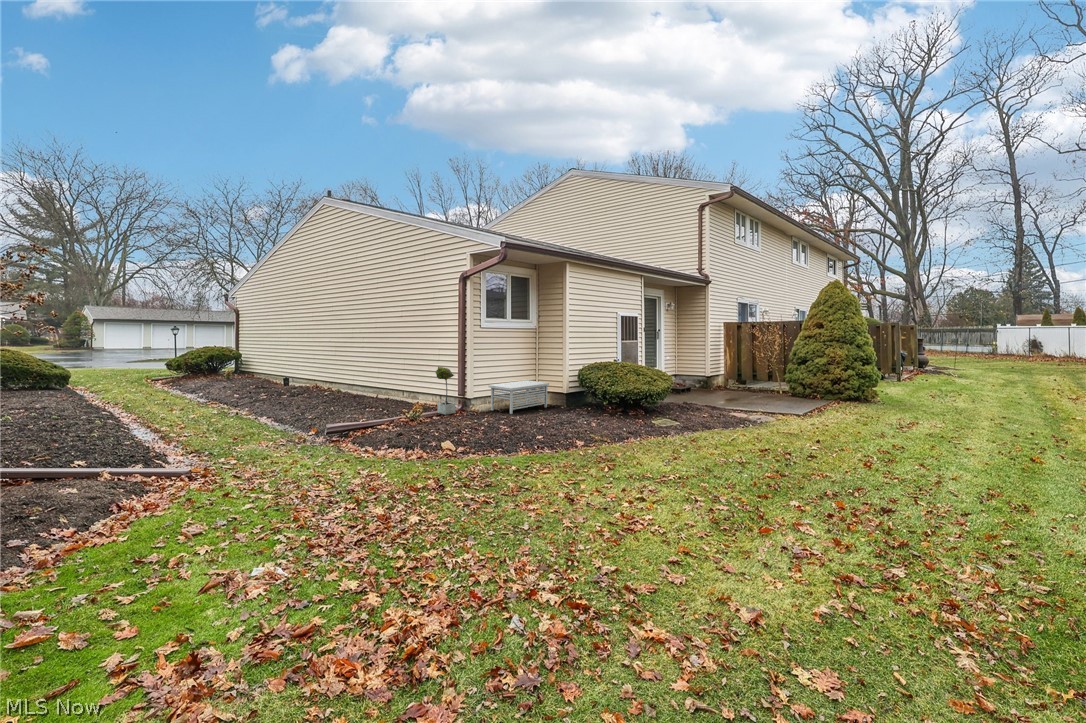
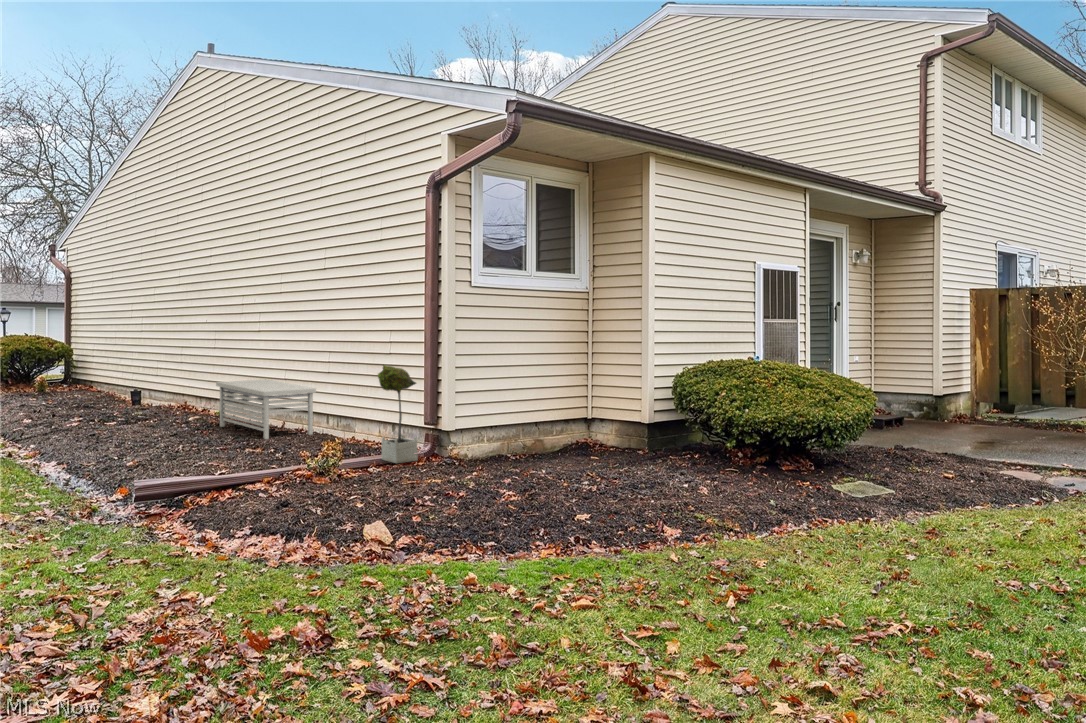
storage bench: present [489,380,549,414] -> present [216,380,316,439]

